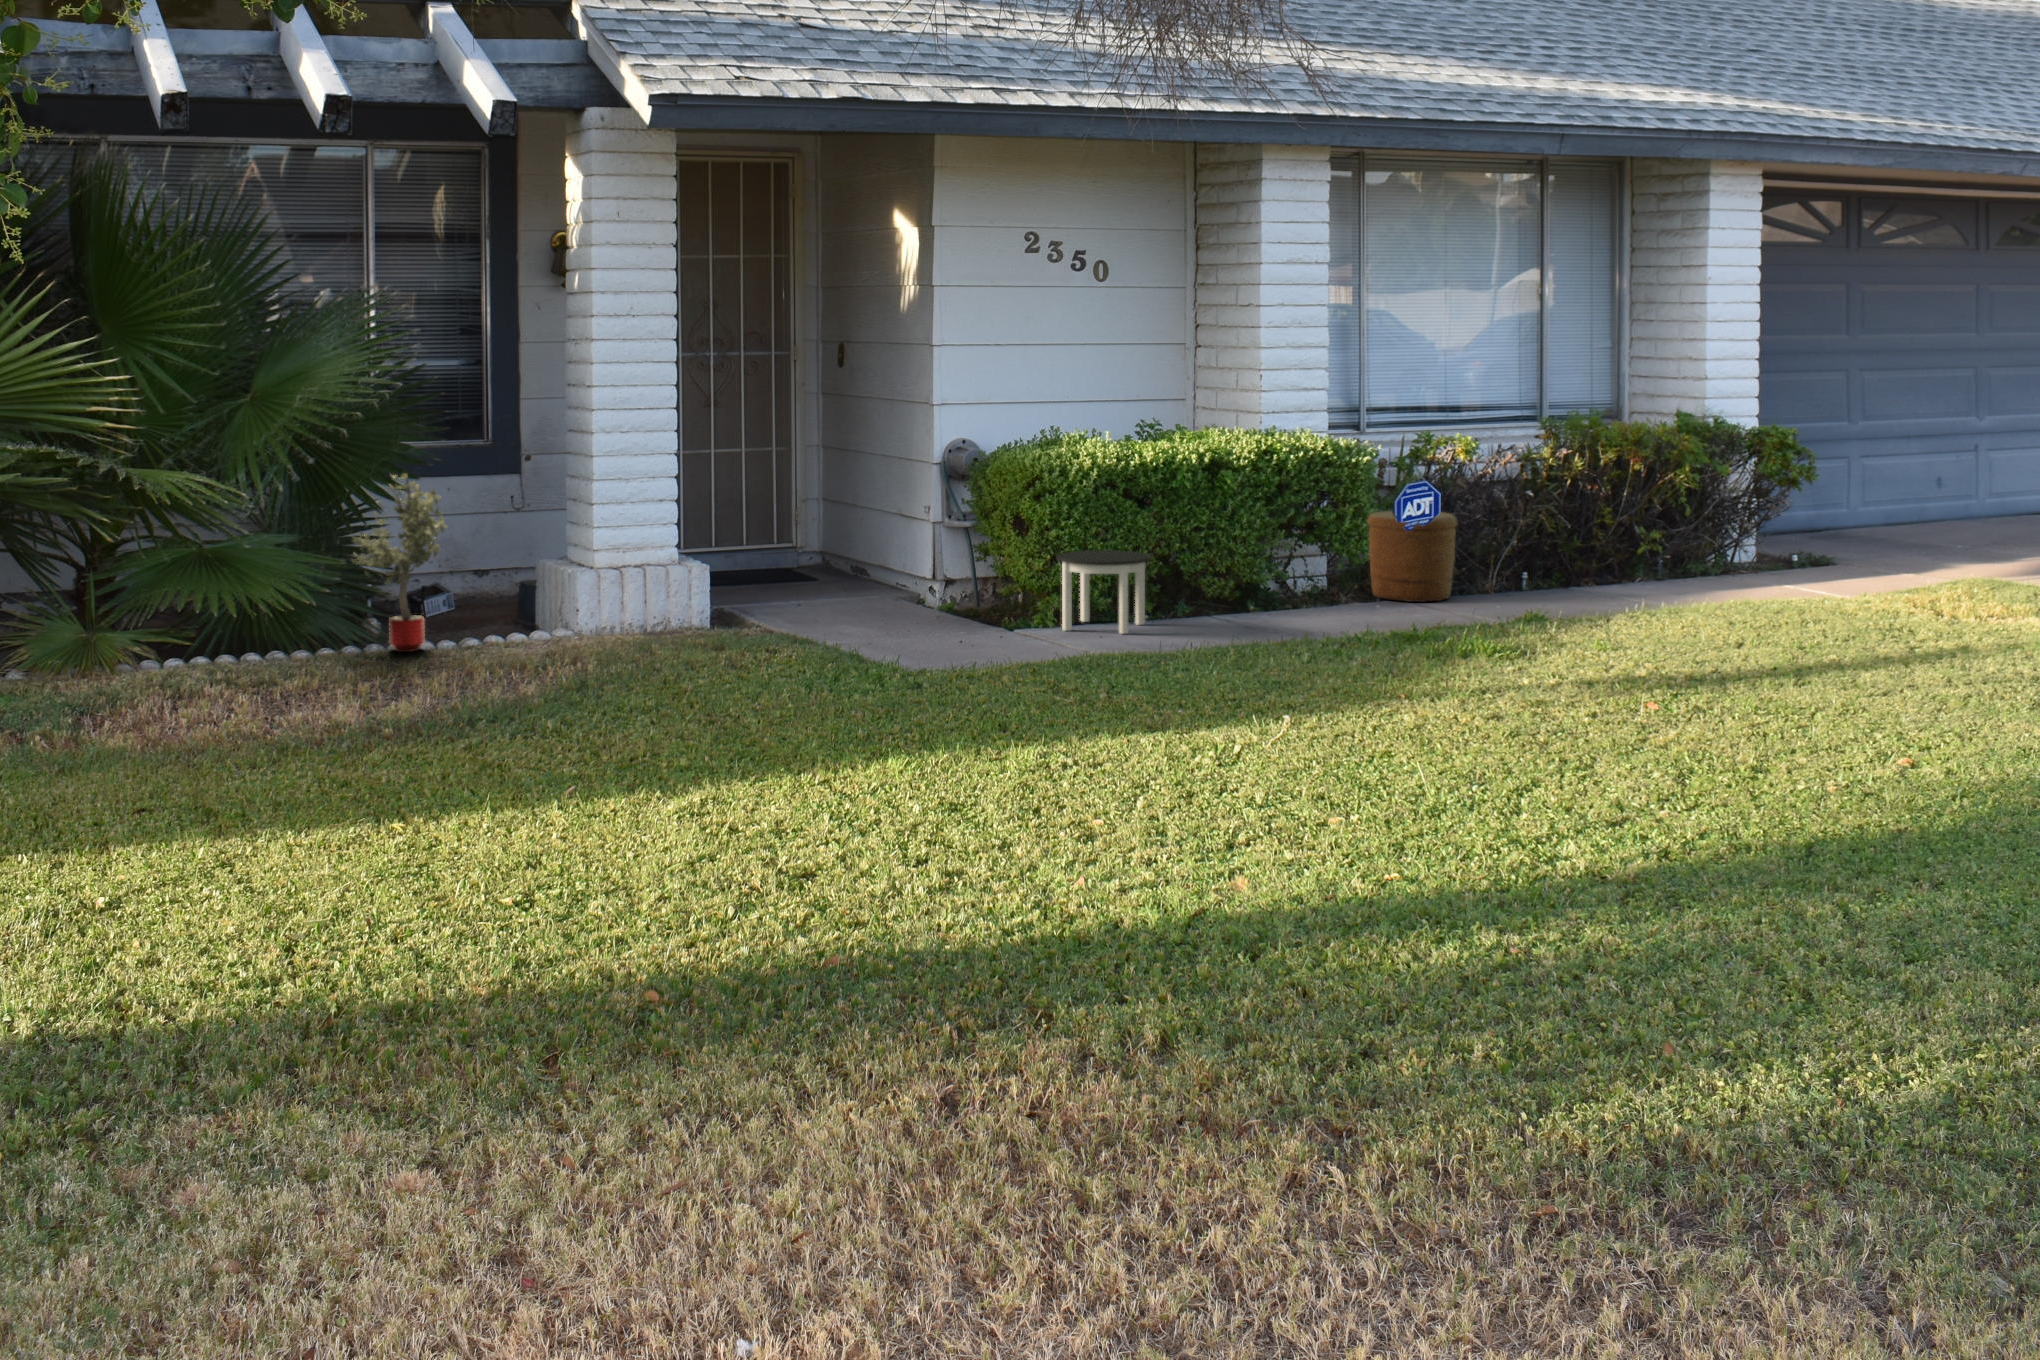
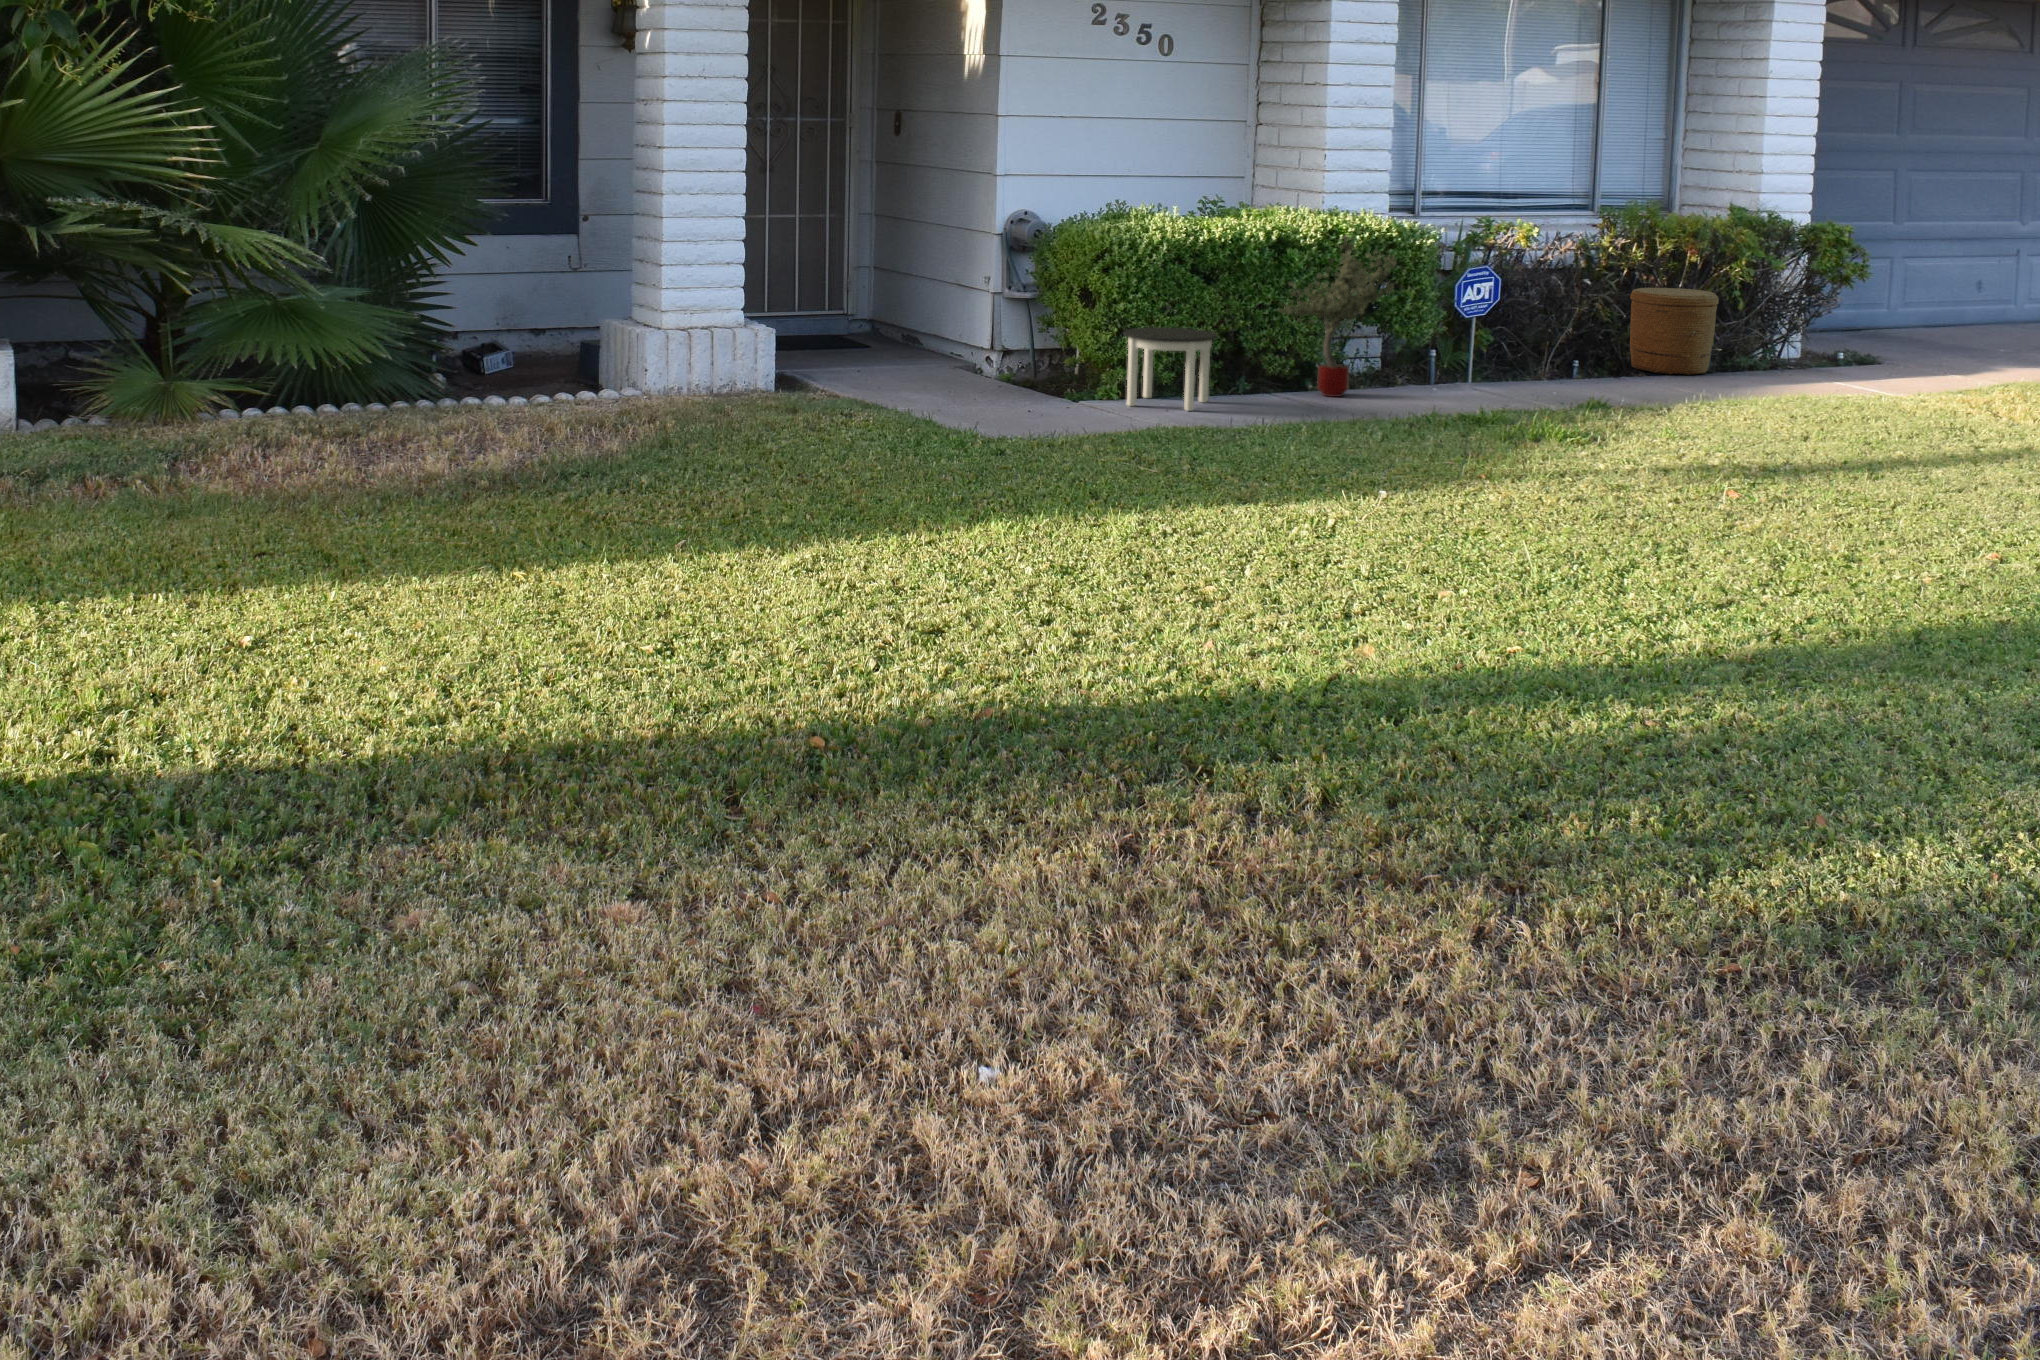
potted tree: present [352,473,447,652] -> present [1279,235,1397,397]
woven basket: present [1368,511,1457,602] -> present [1630,288,1719,375]

